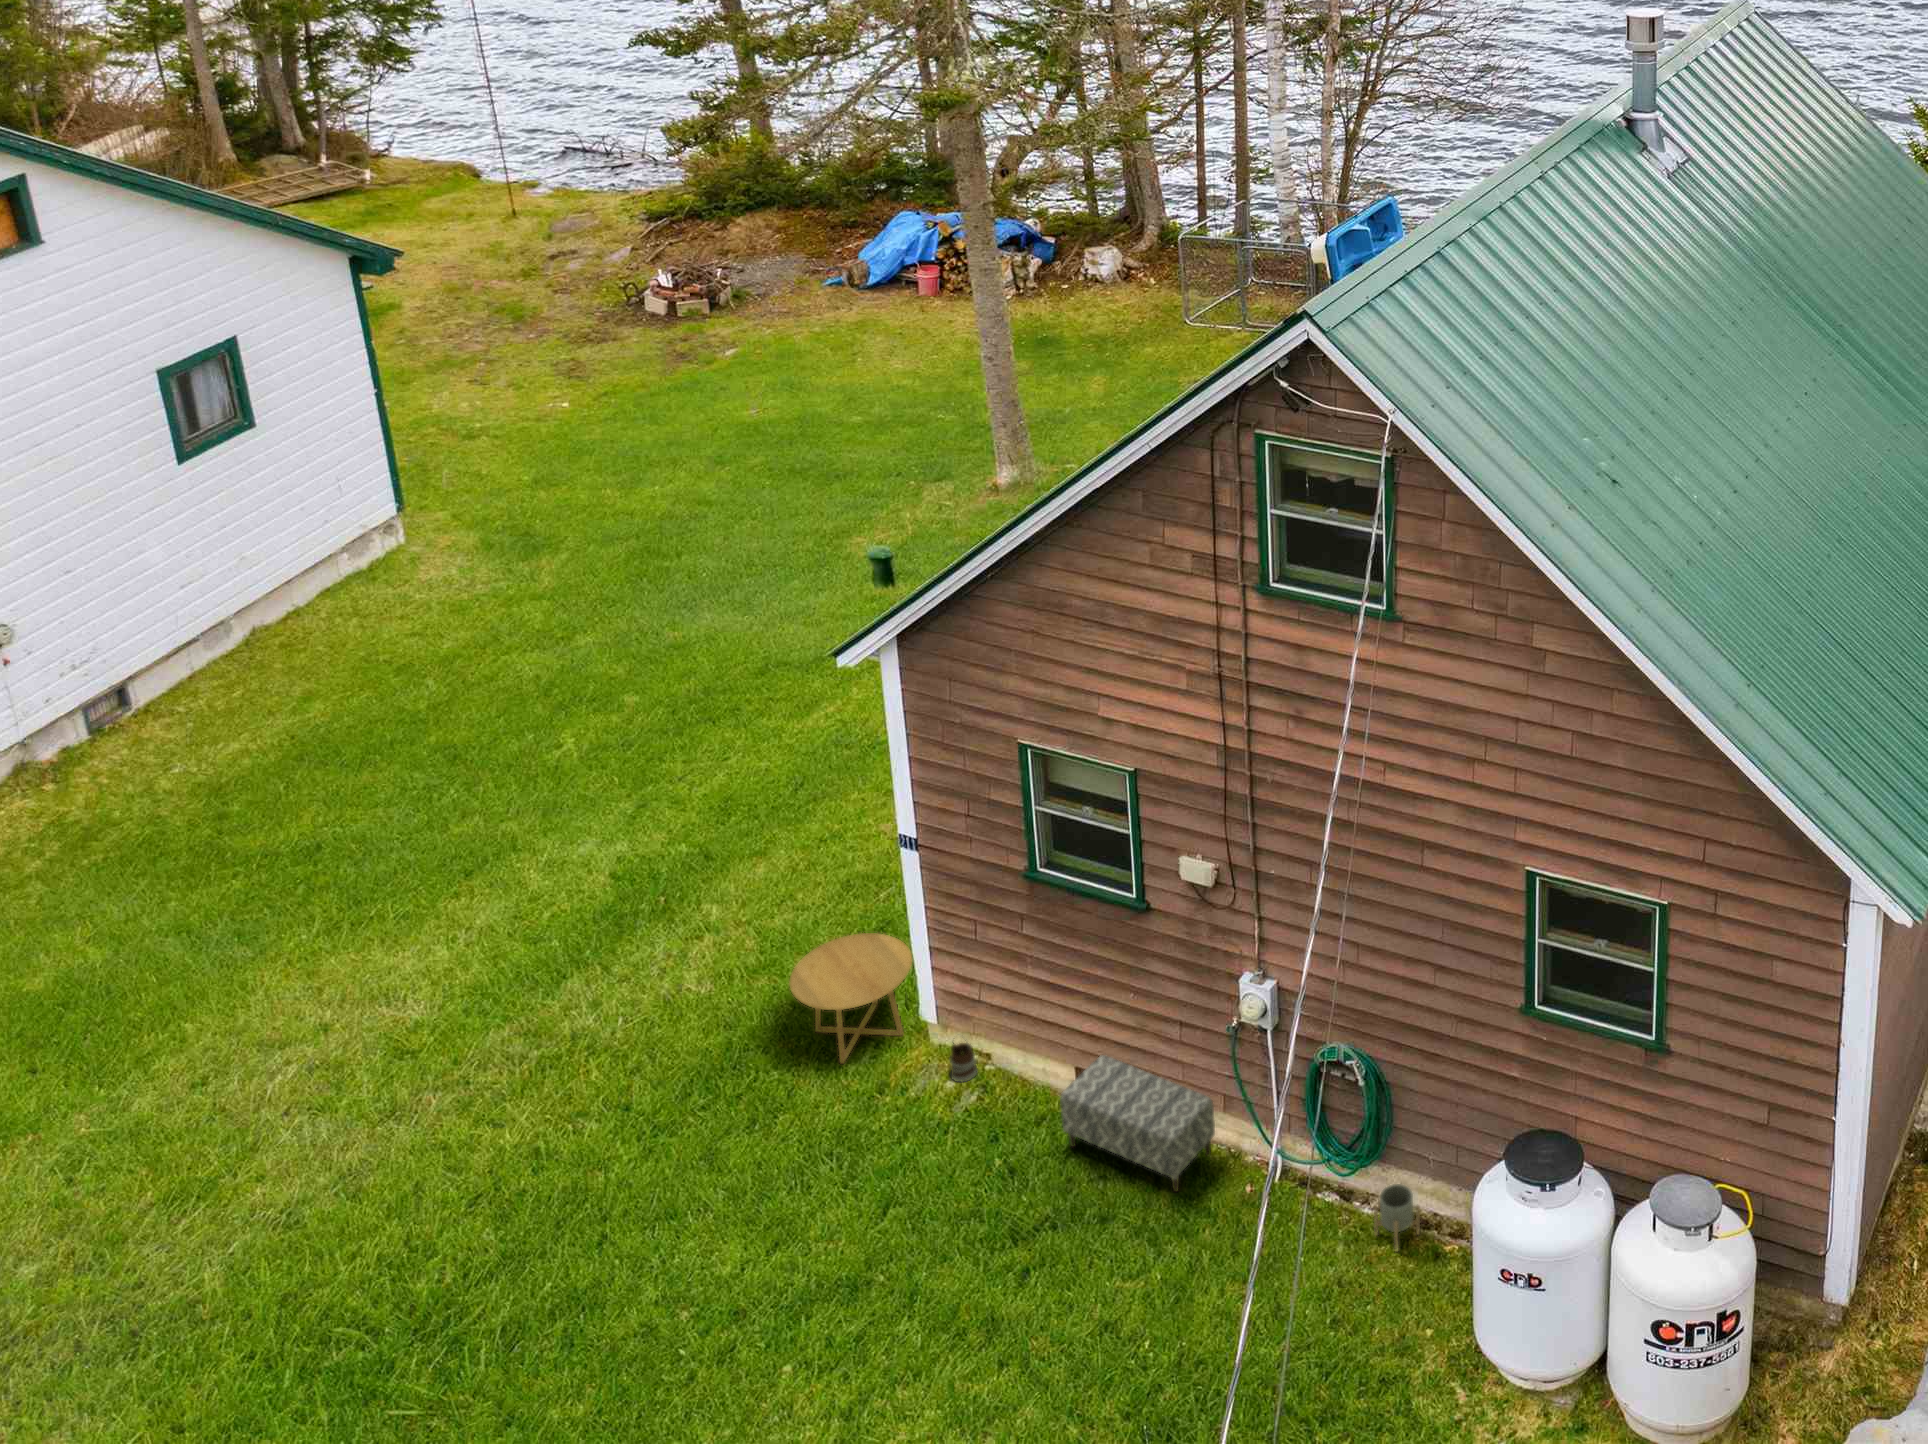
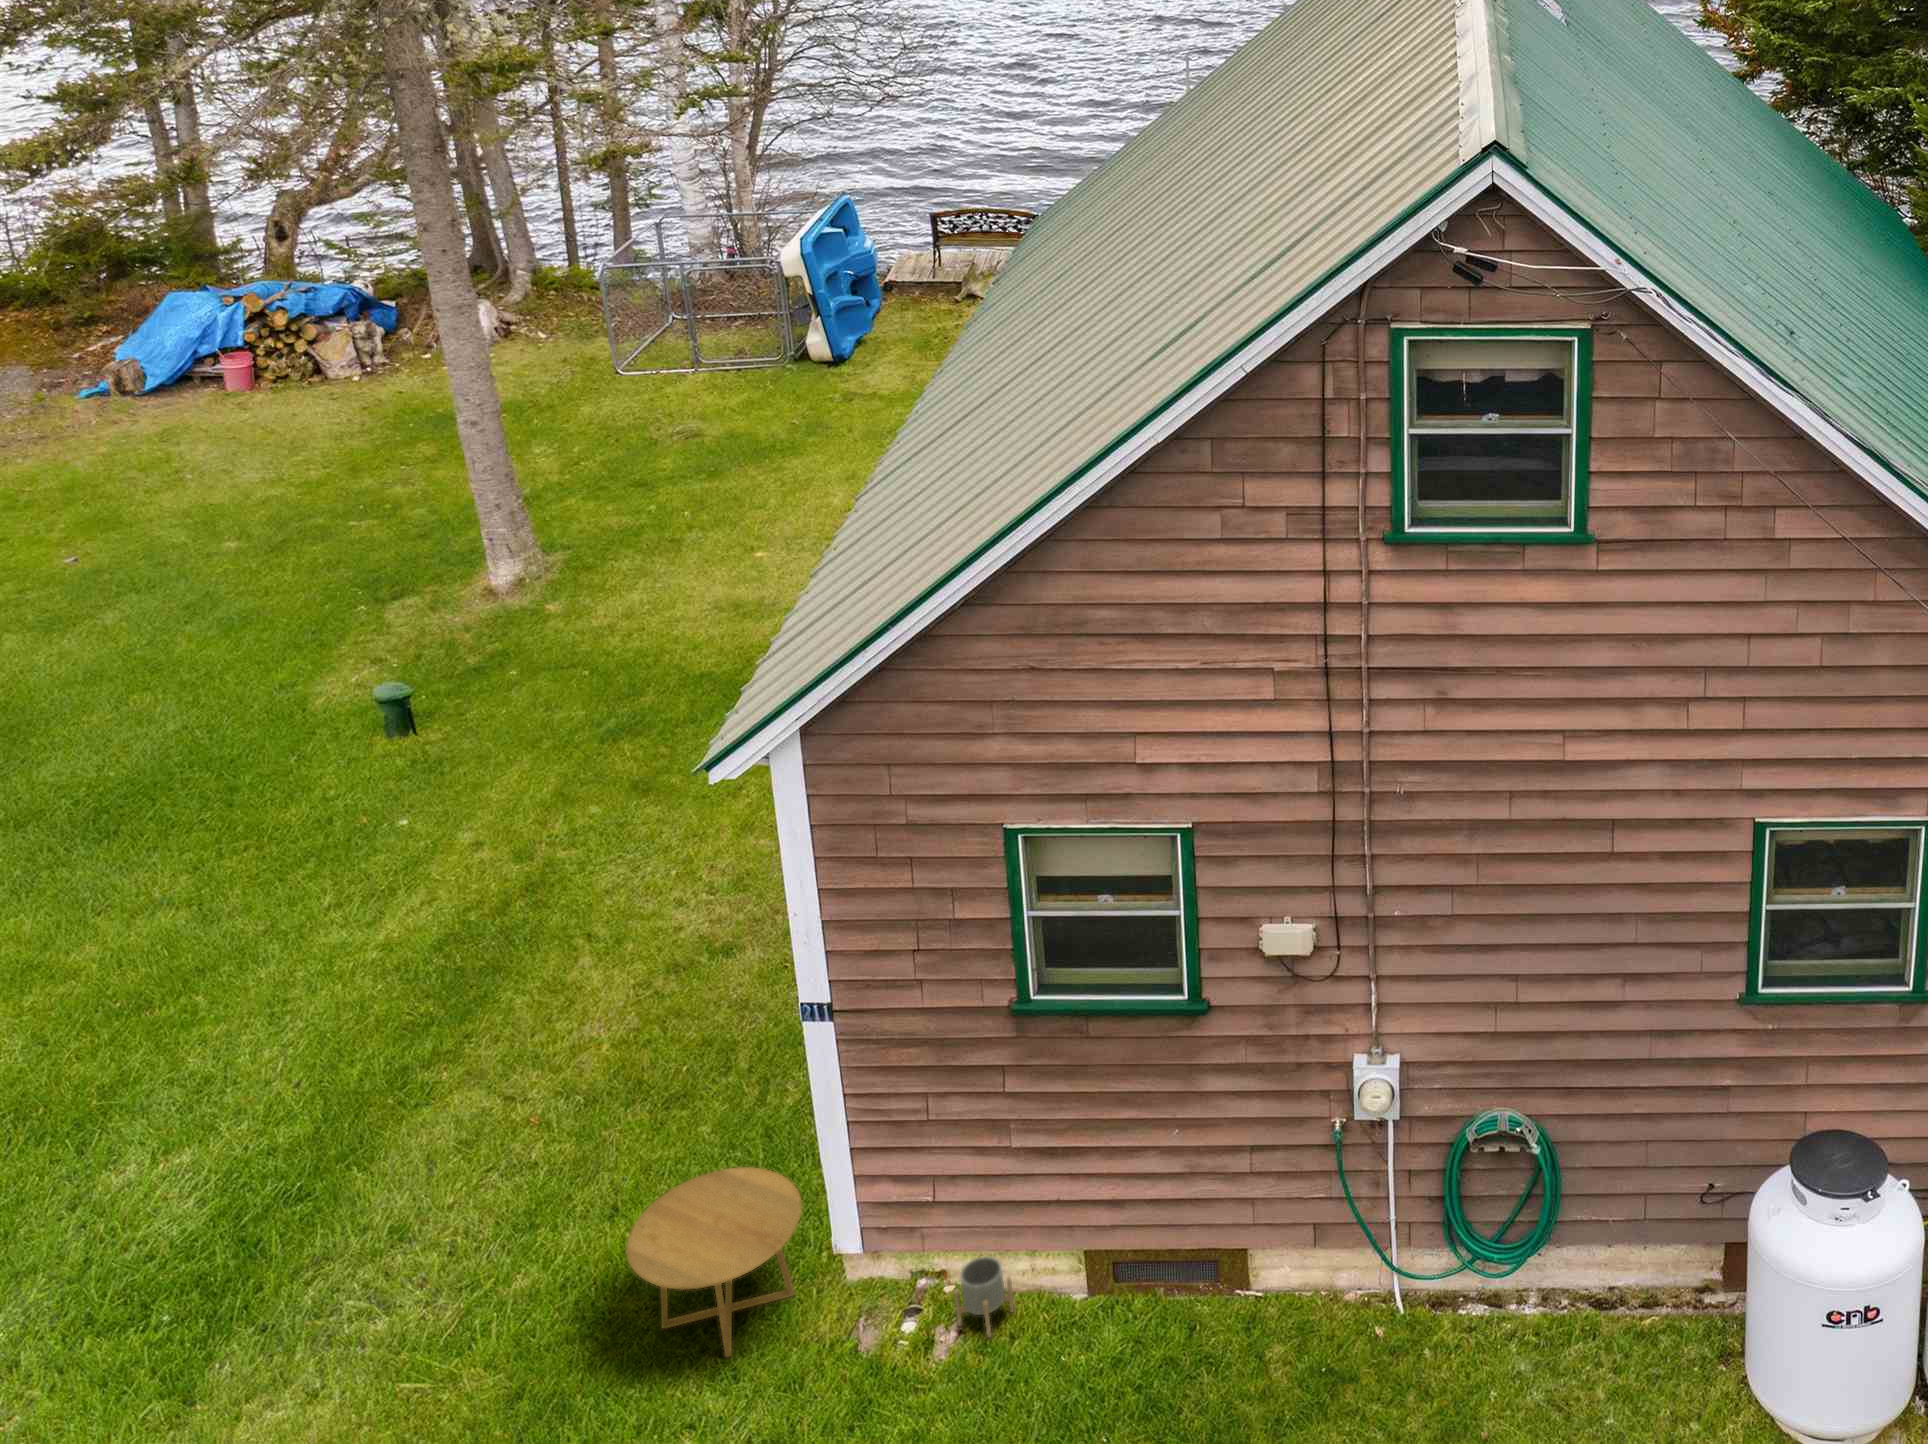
wooden bucket: present [950,1040,977,1082] -> none [893,1263,932,1328]
bench: present [1060,1055,1215,1192] -> none [1104,1225,1306,1363]
planter: present [1374,1184,1420,1251] -> present [954,1256,1015,1338]

